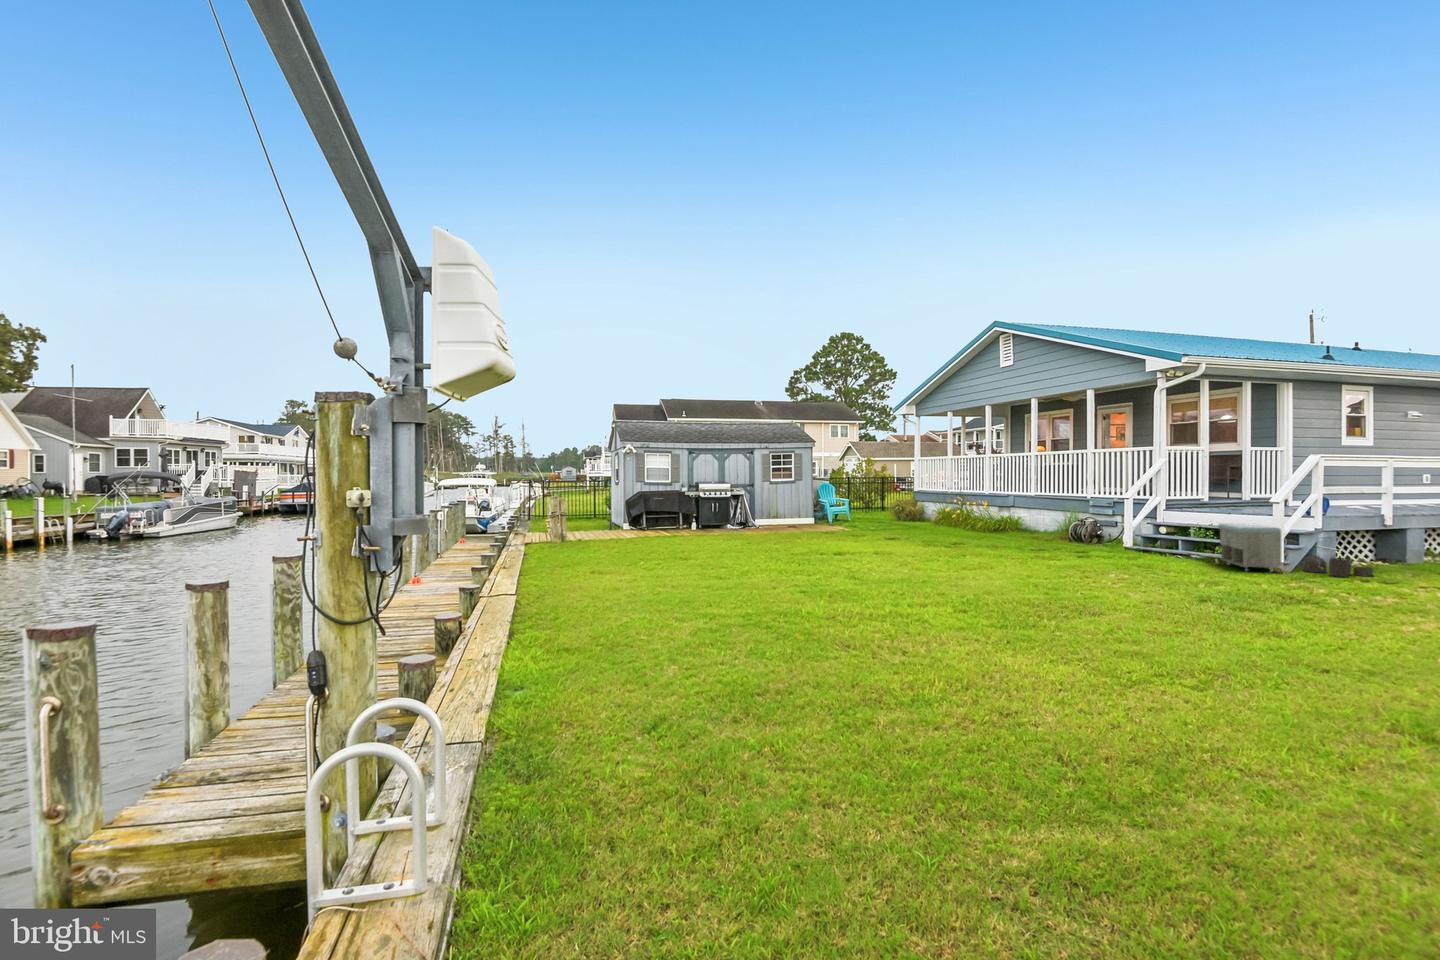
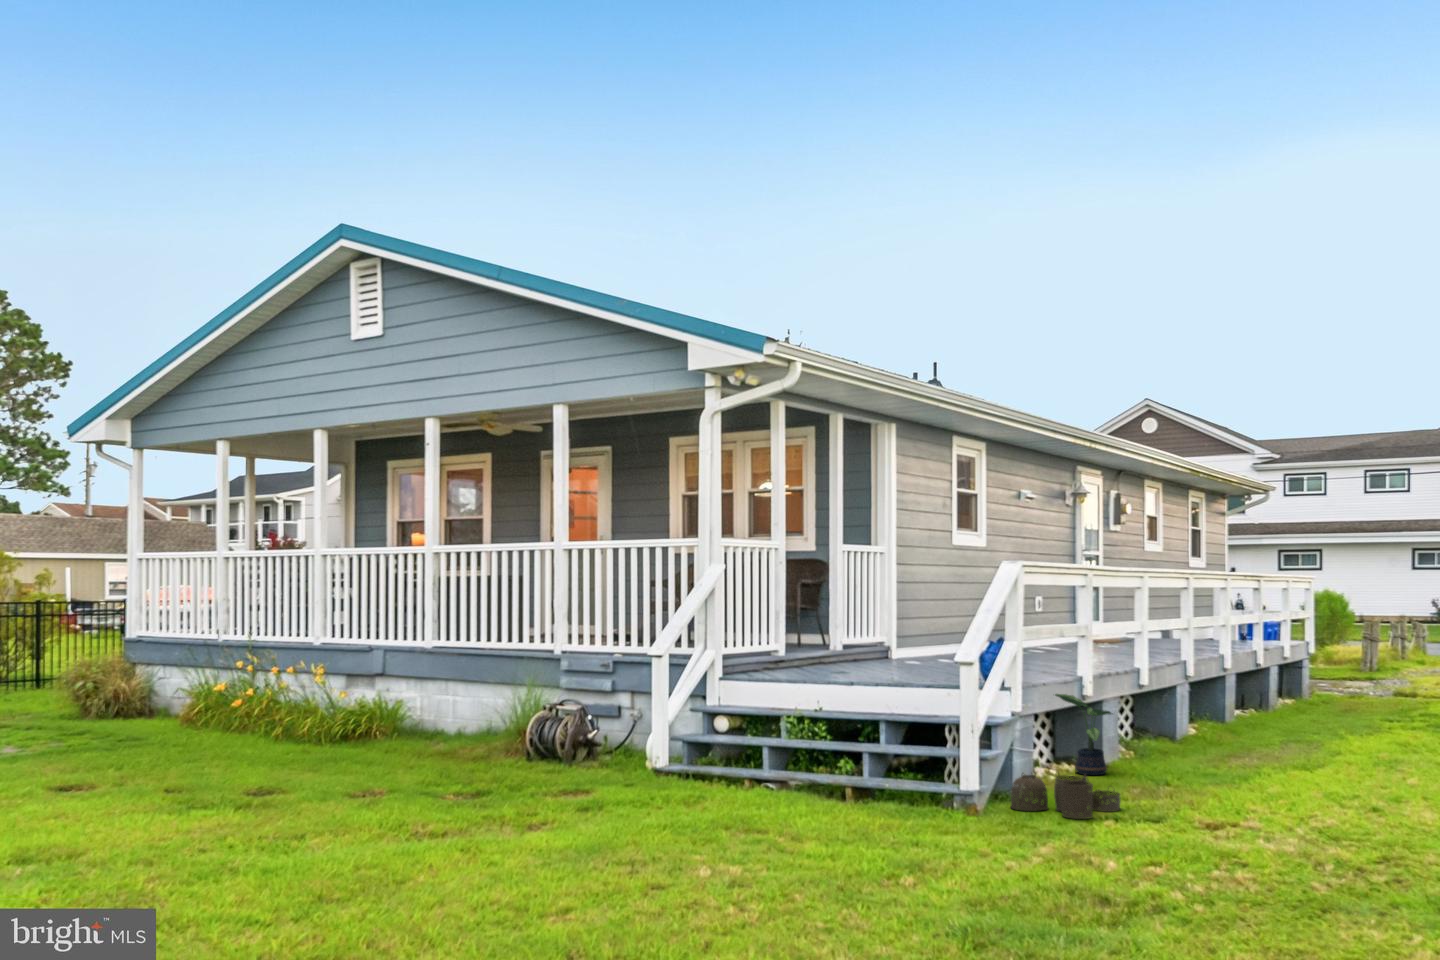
storage bench: present [1218,523,1281,572] -> none [859,709,986,822]
potted plant: none [1361,523,1401,566] -> present [1055,694,1113,775]

